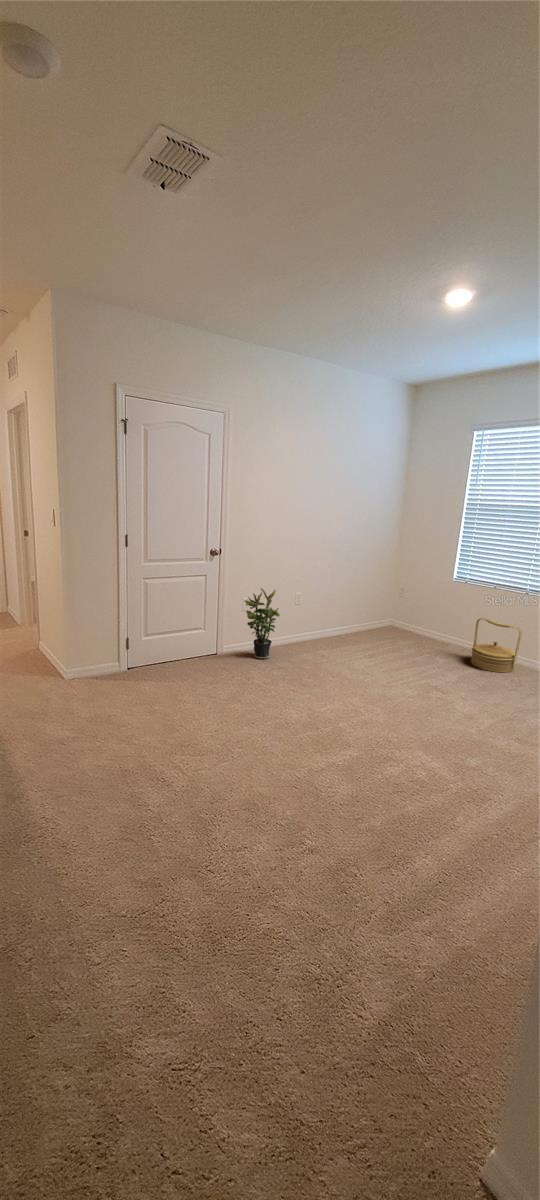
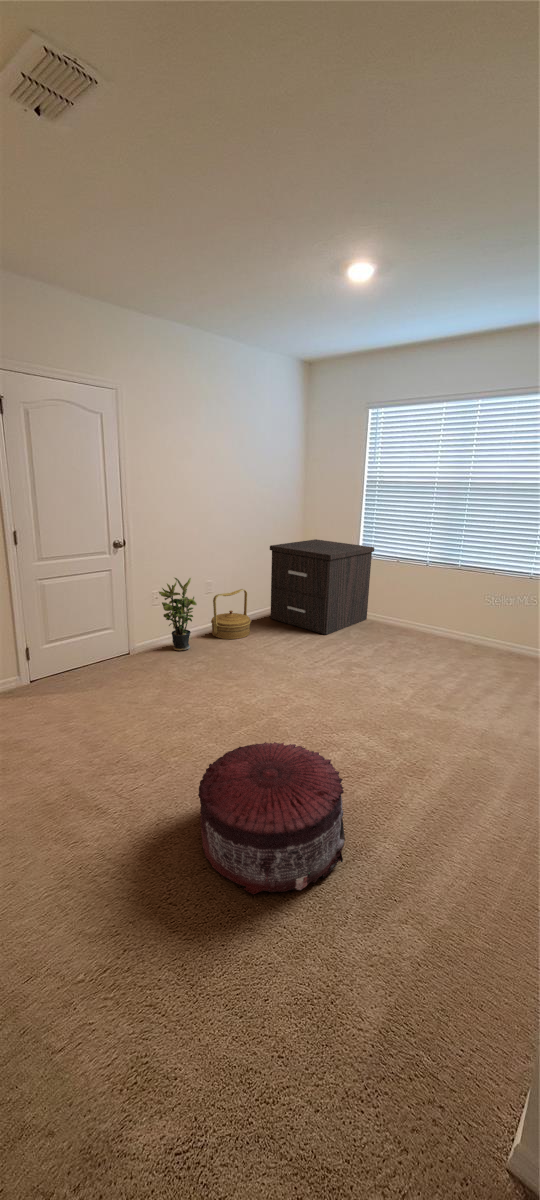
nightstand: none [355,562,471,659] -> present [270,539,374,635]
woven basket: present [471,618,522,672] -> present [211,589,251,639]
pouf: none [244,745,385,886] -> present [198,742,345,894]

